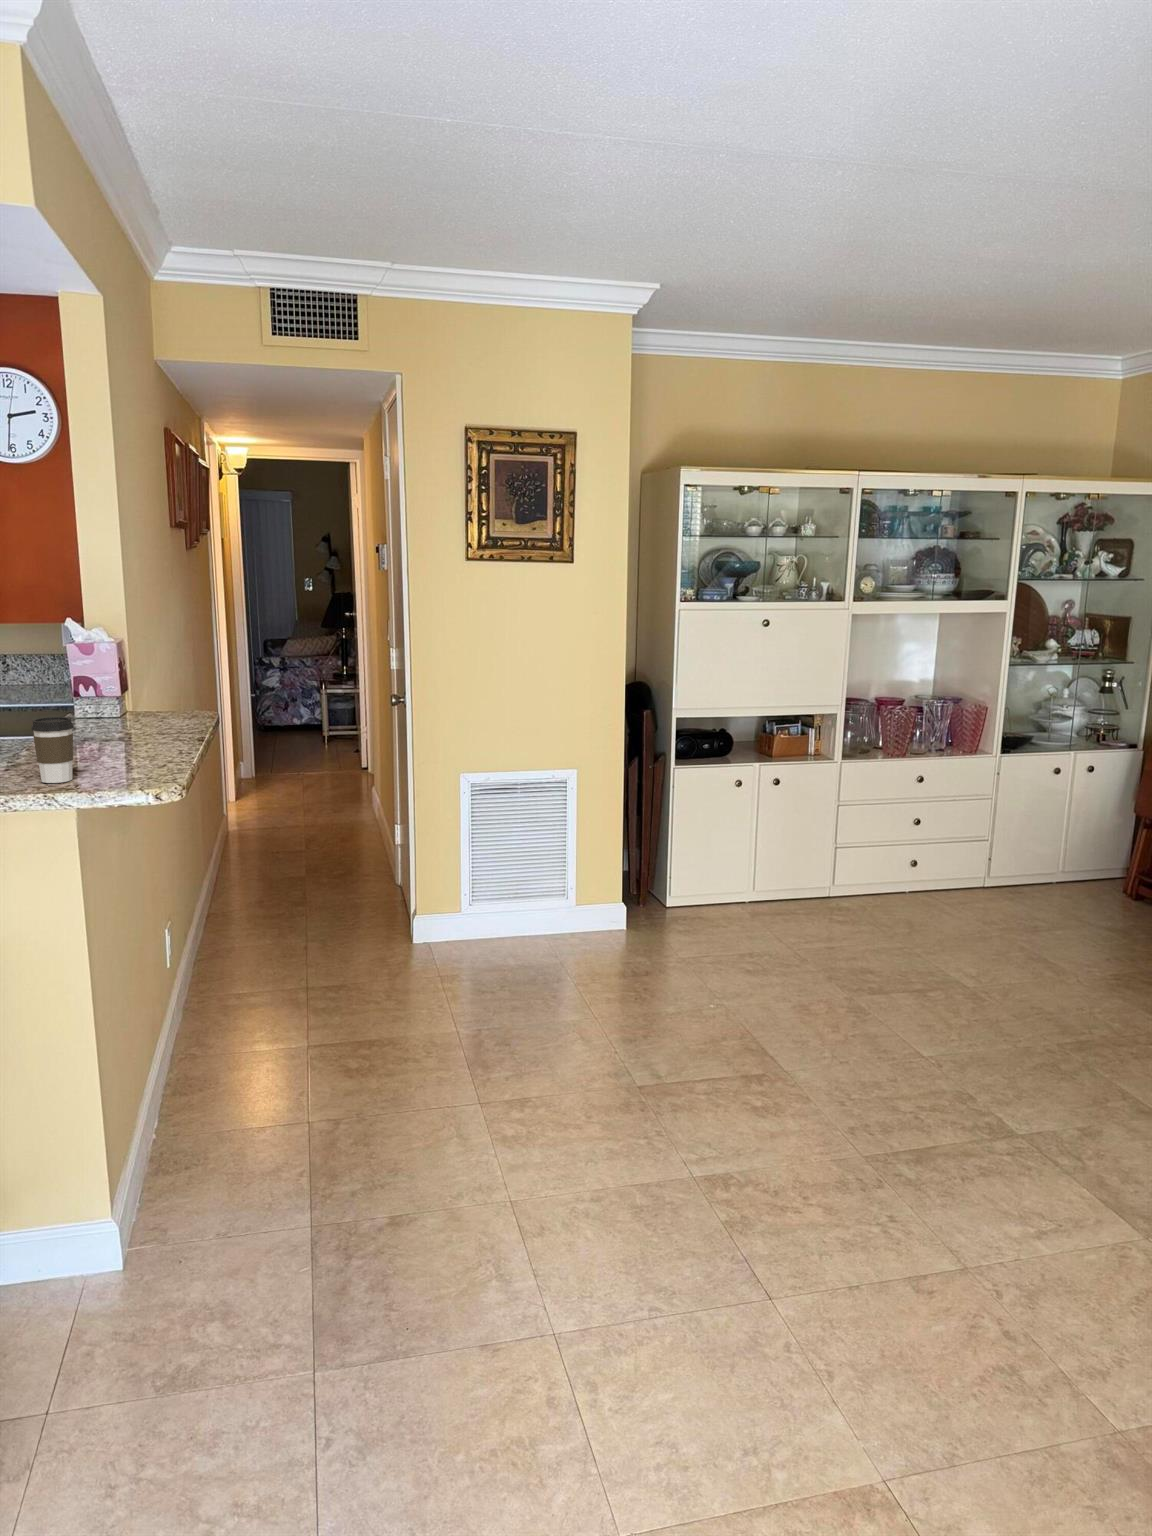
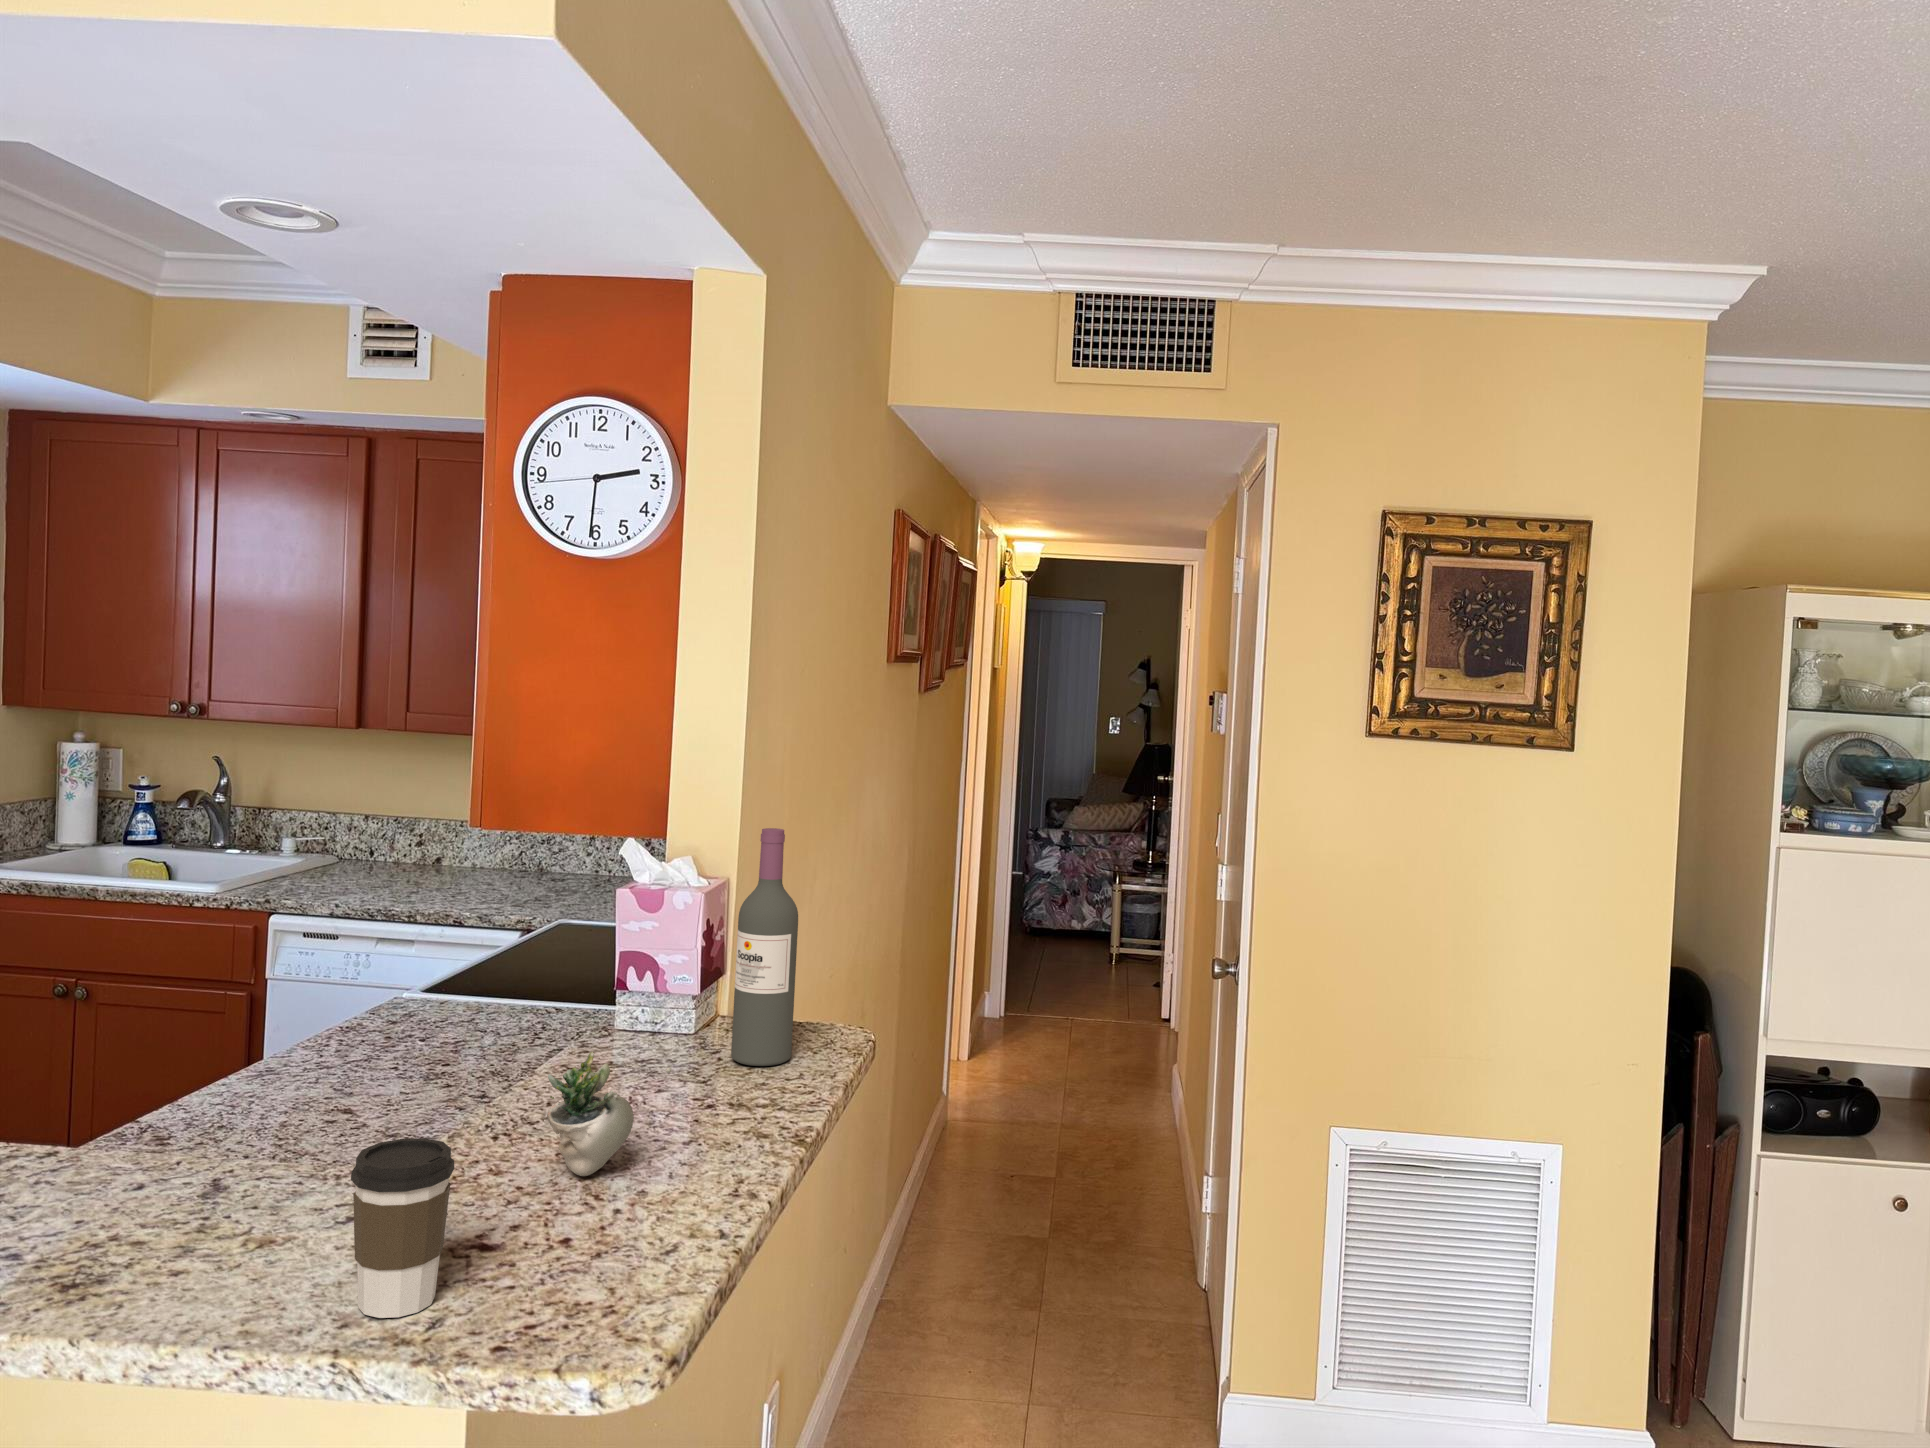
wine bottle: none [141,606,177,723] -> present [731,828,798,1066]
succulent plant: none [82,695,146,752] -> present [547,1052,671,1176]

